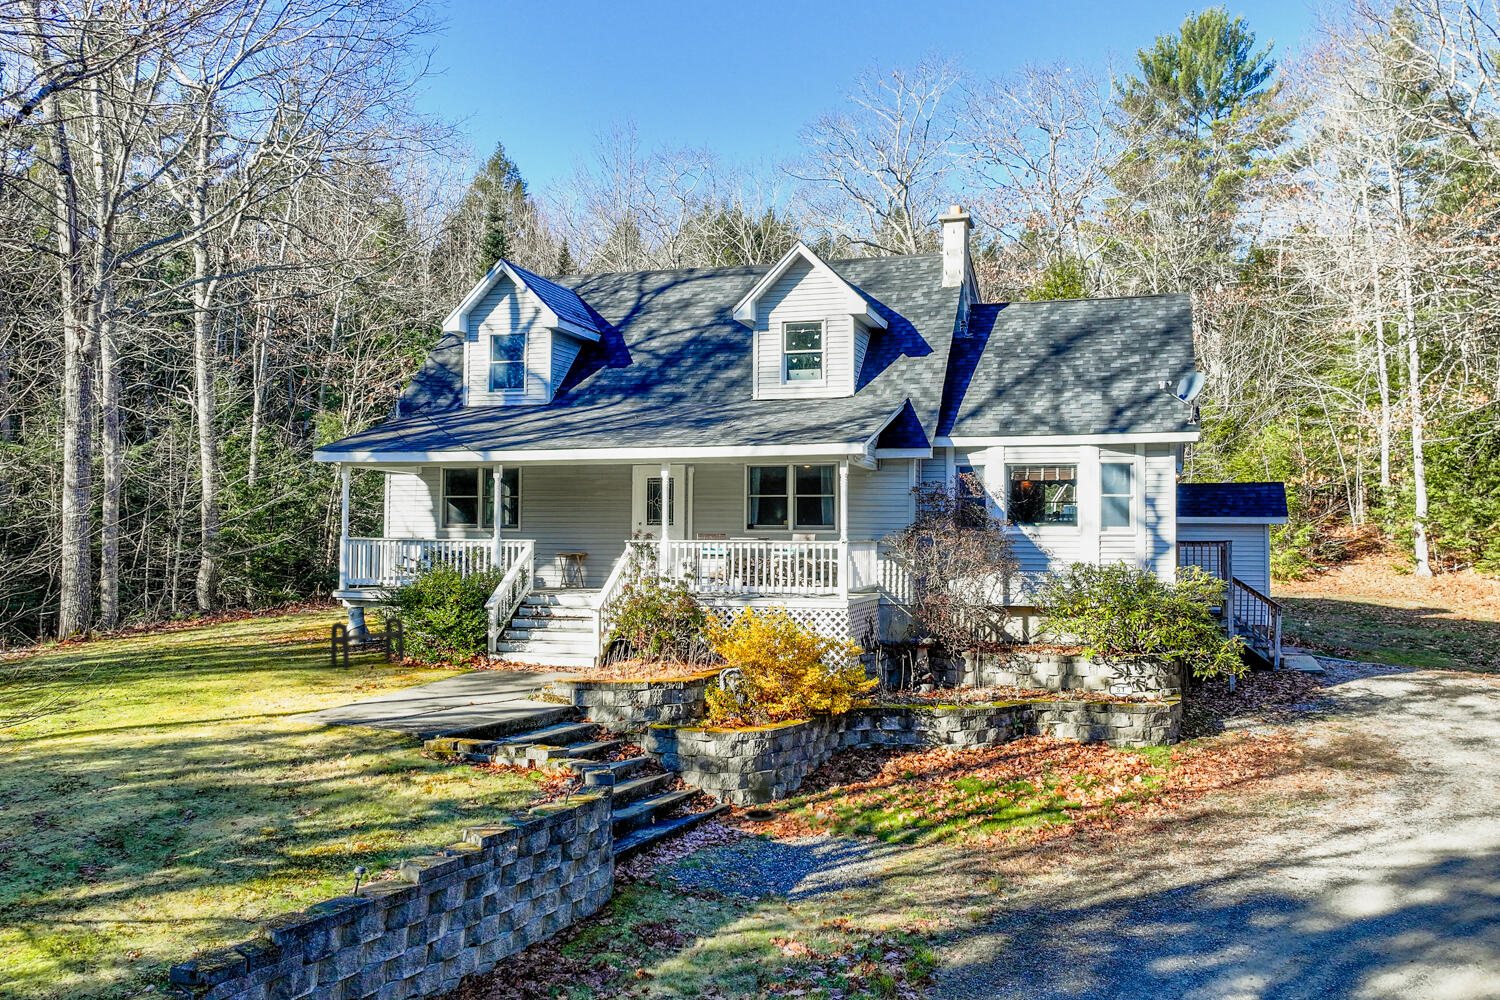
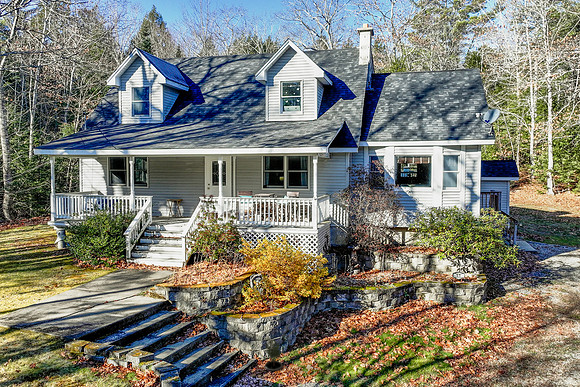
bench: present [331,617,404,670] -> none [40,241,82,271]

